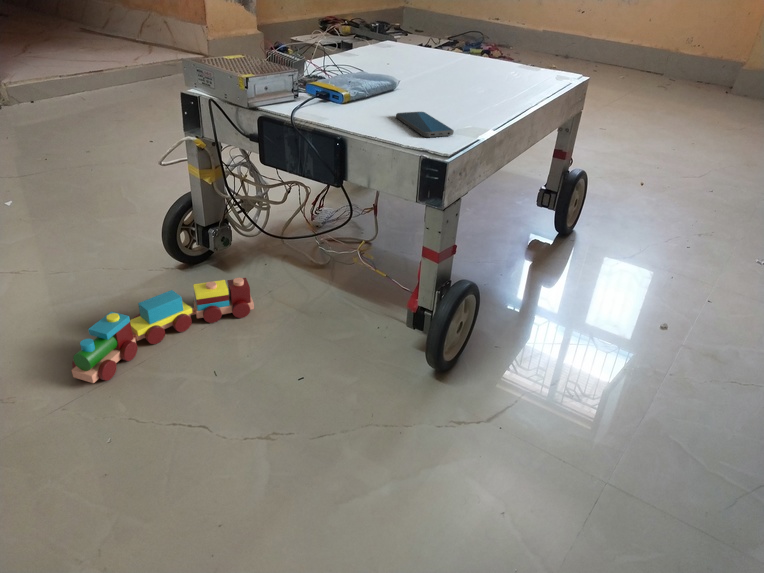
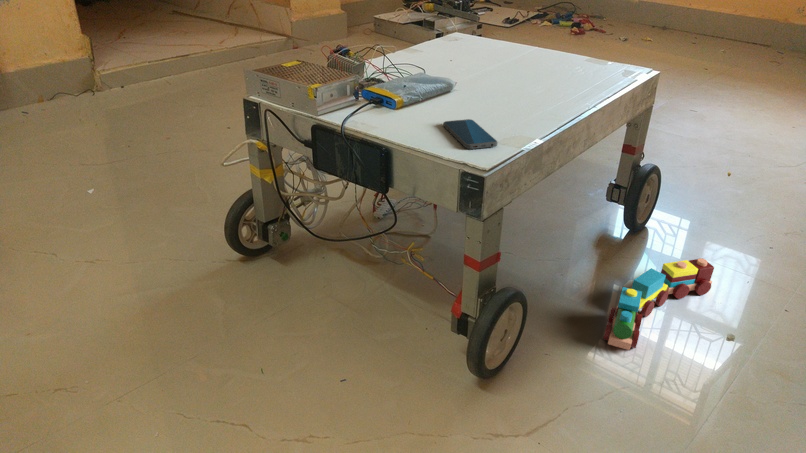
toy train: present [72,278,254,383] -> present [603,258,714,350]

